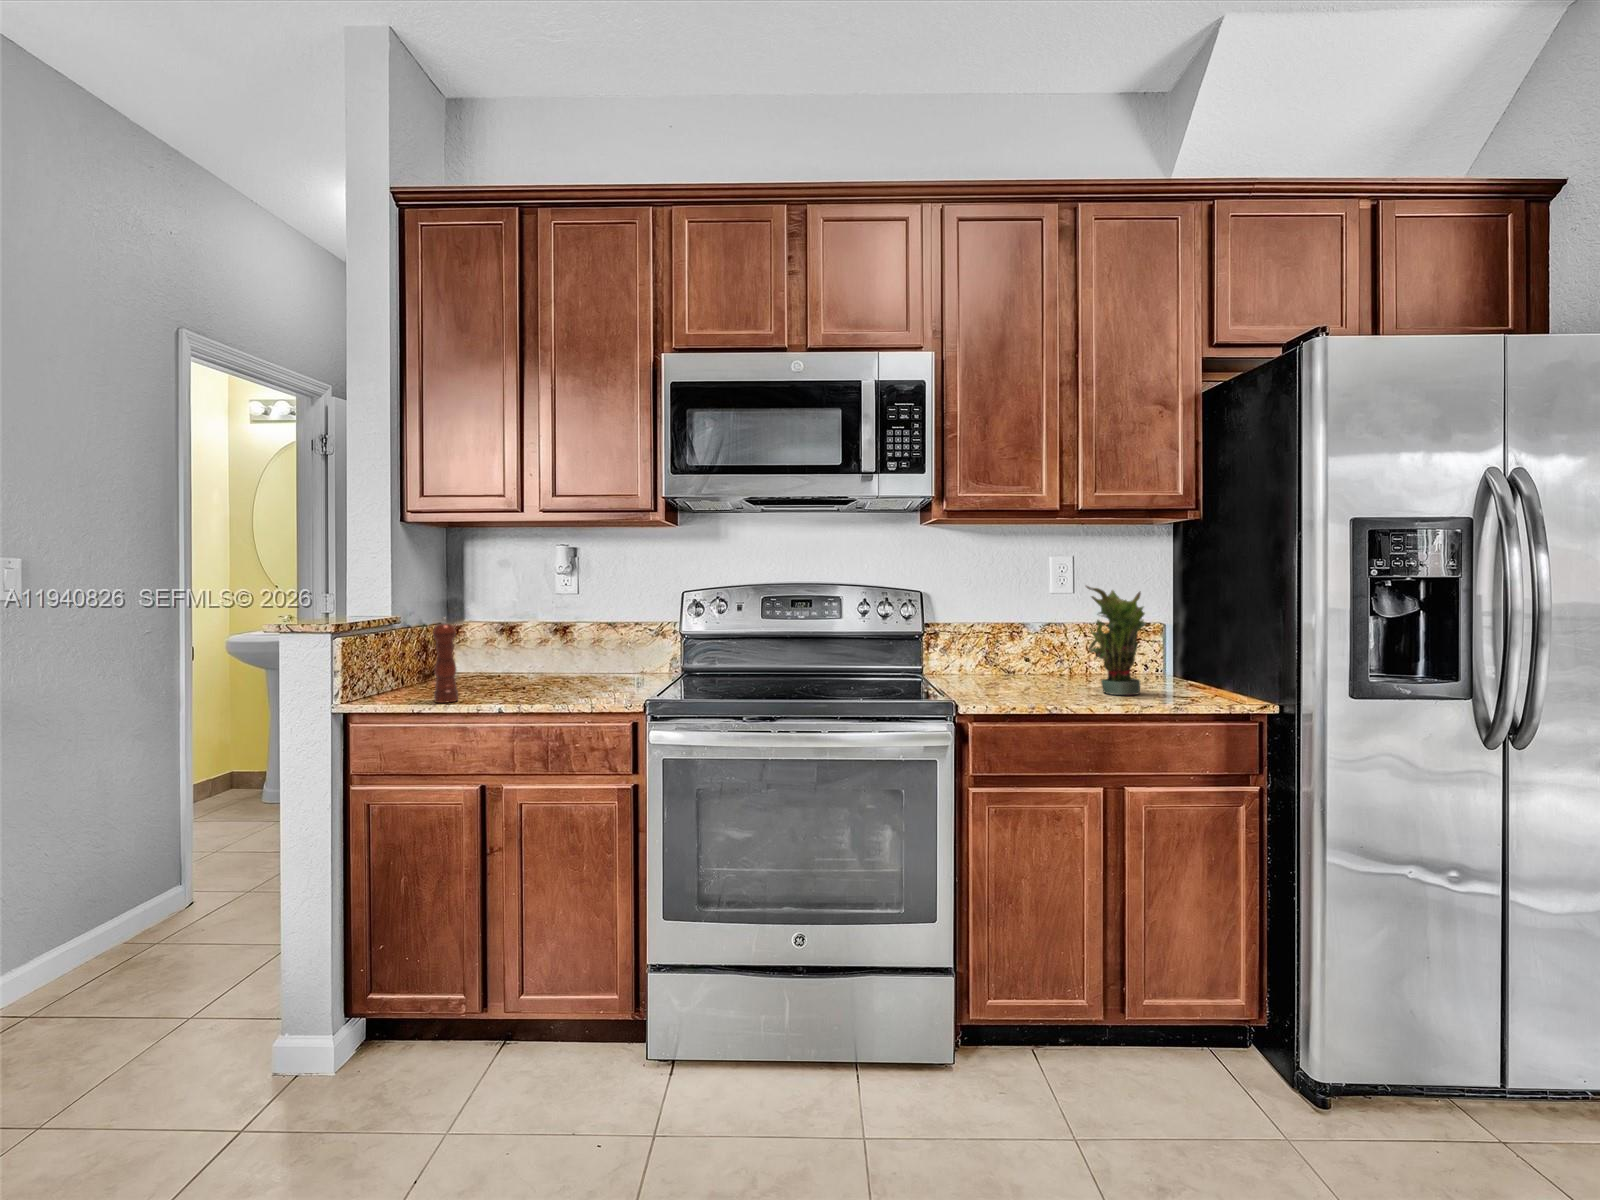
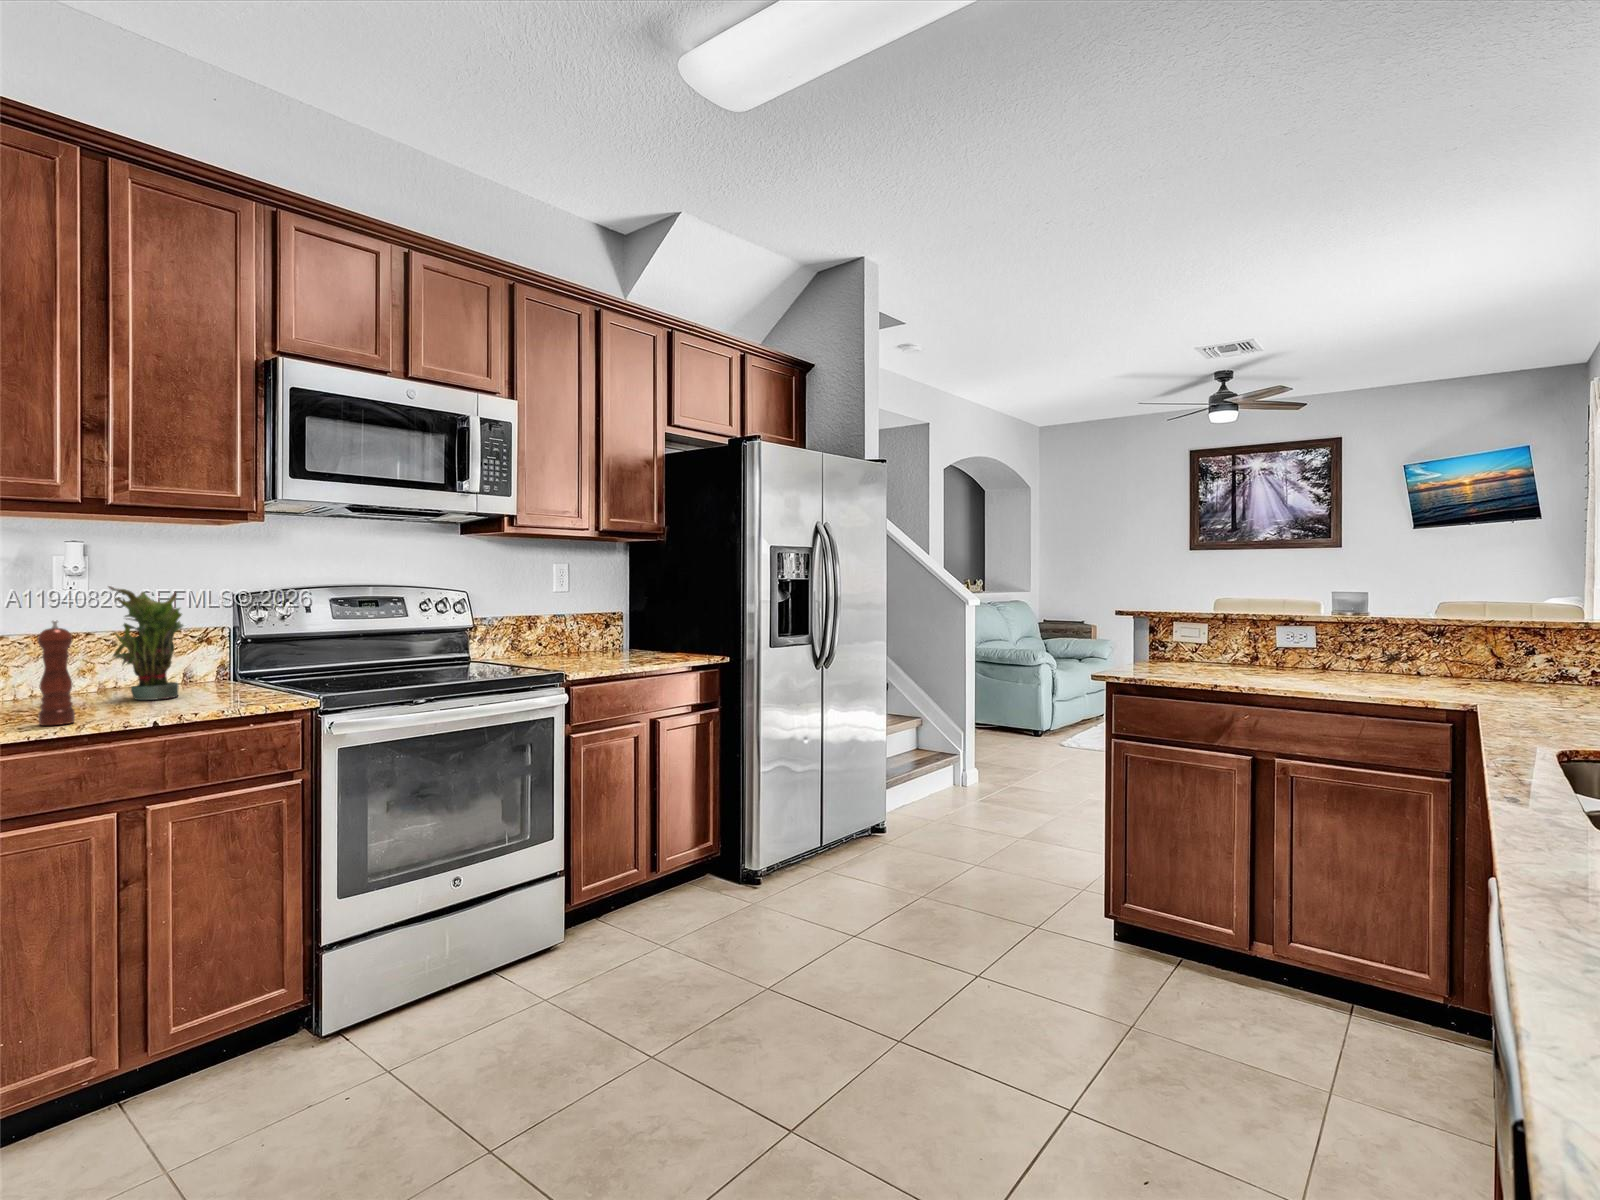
potted plant: present [1086,586,1146,695] -> present [109,586,183,700]

